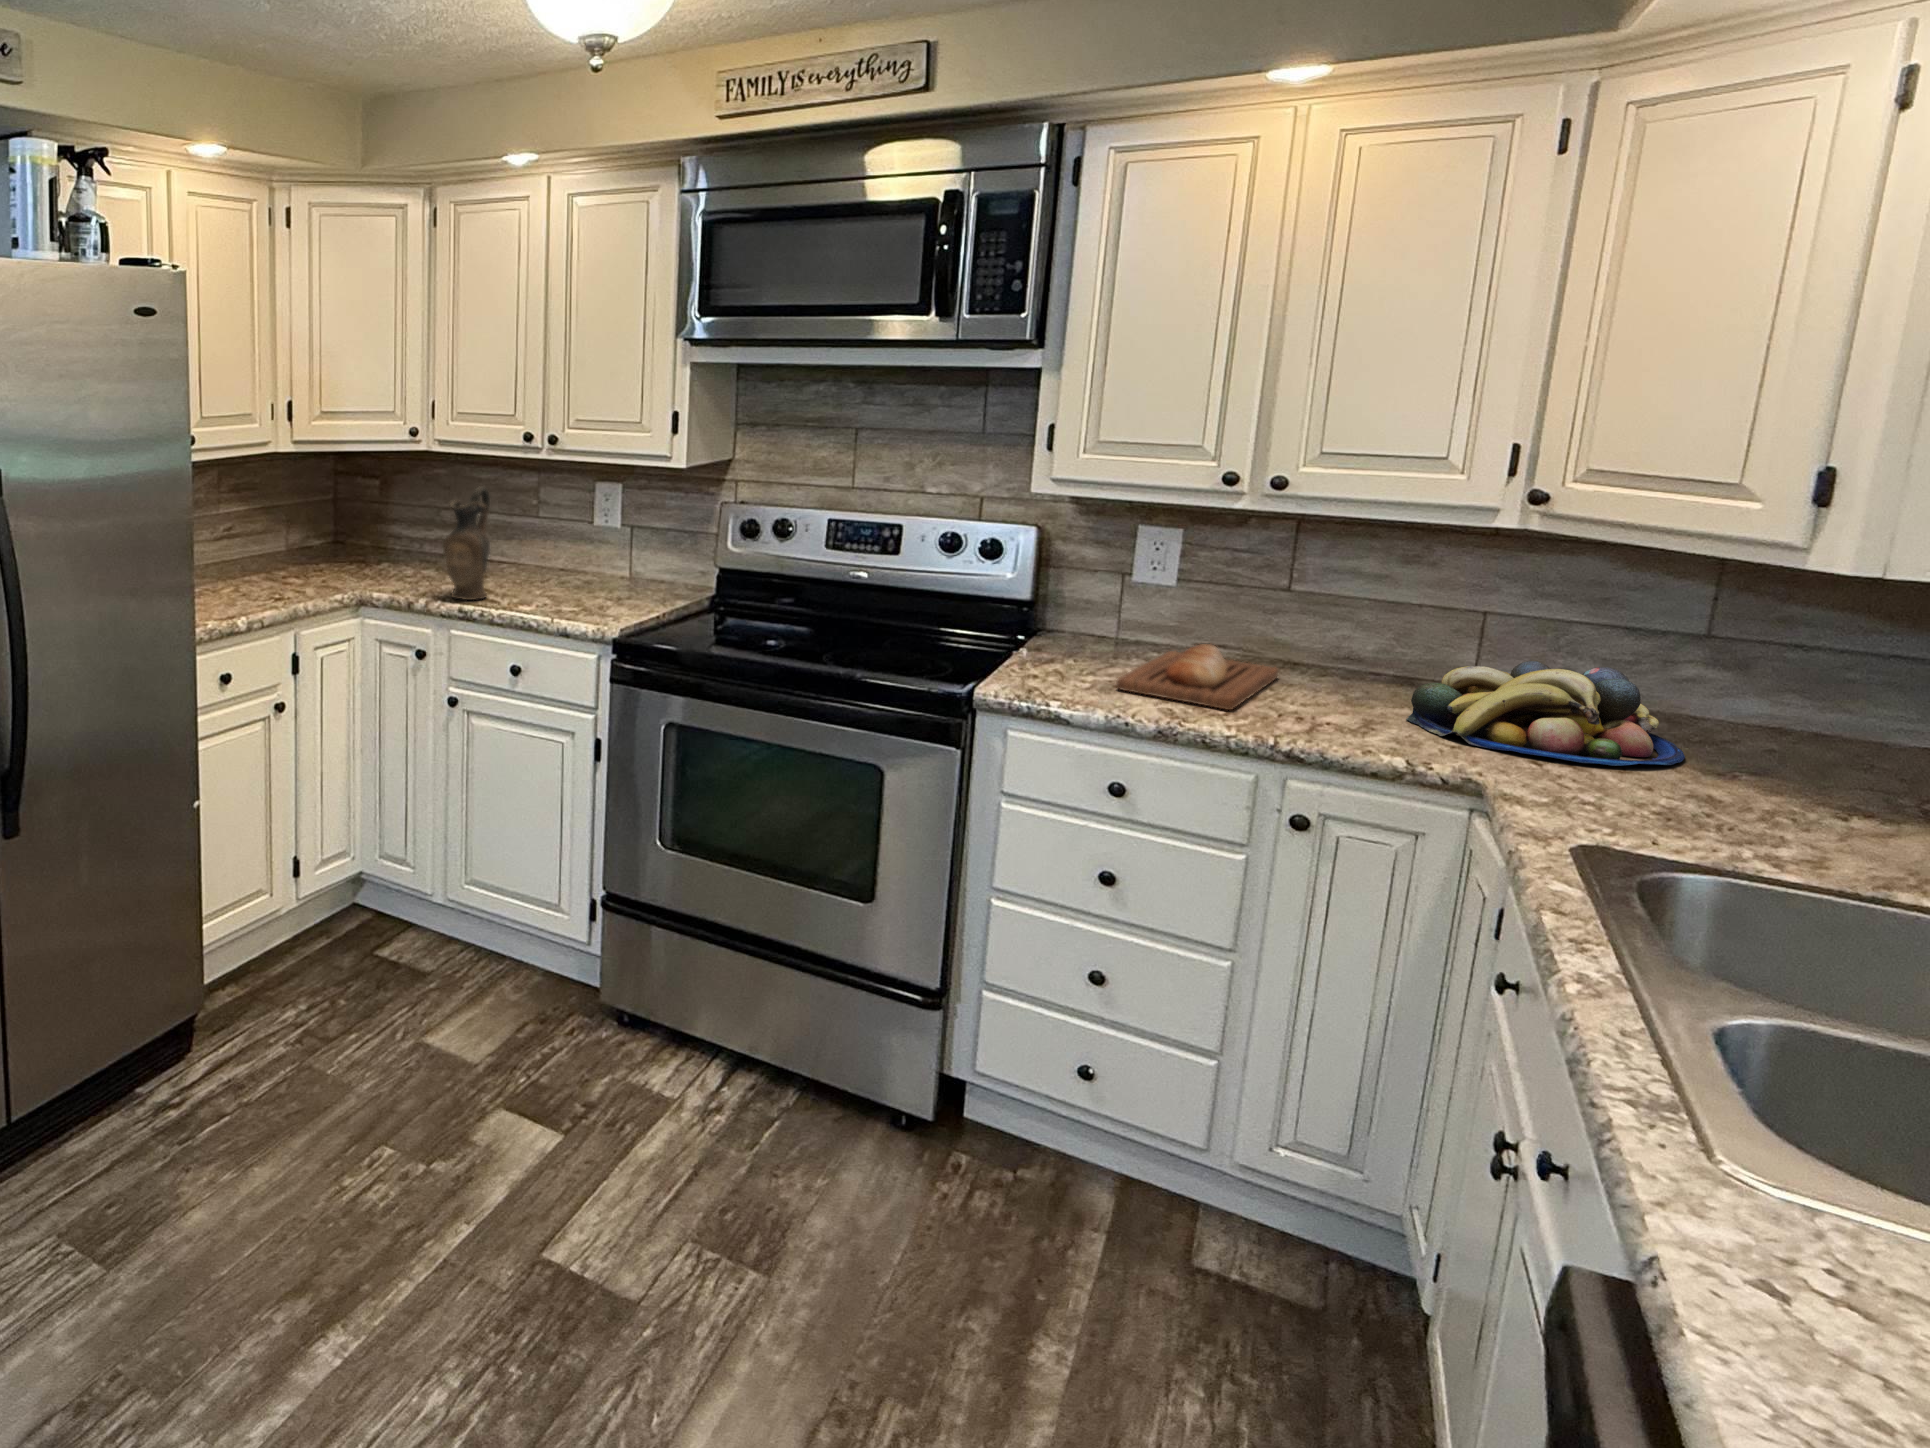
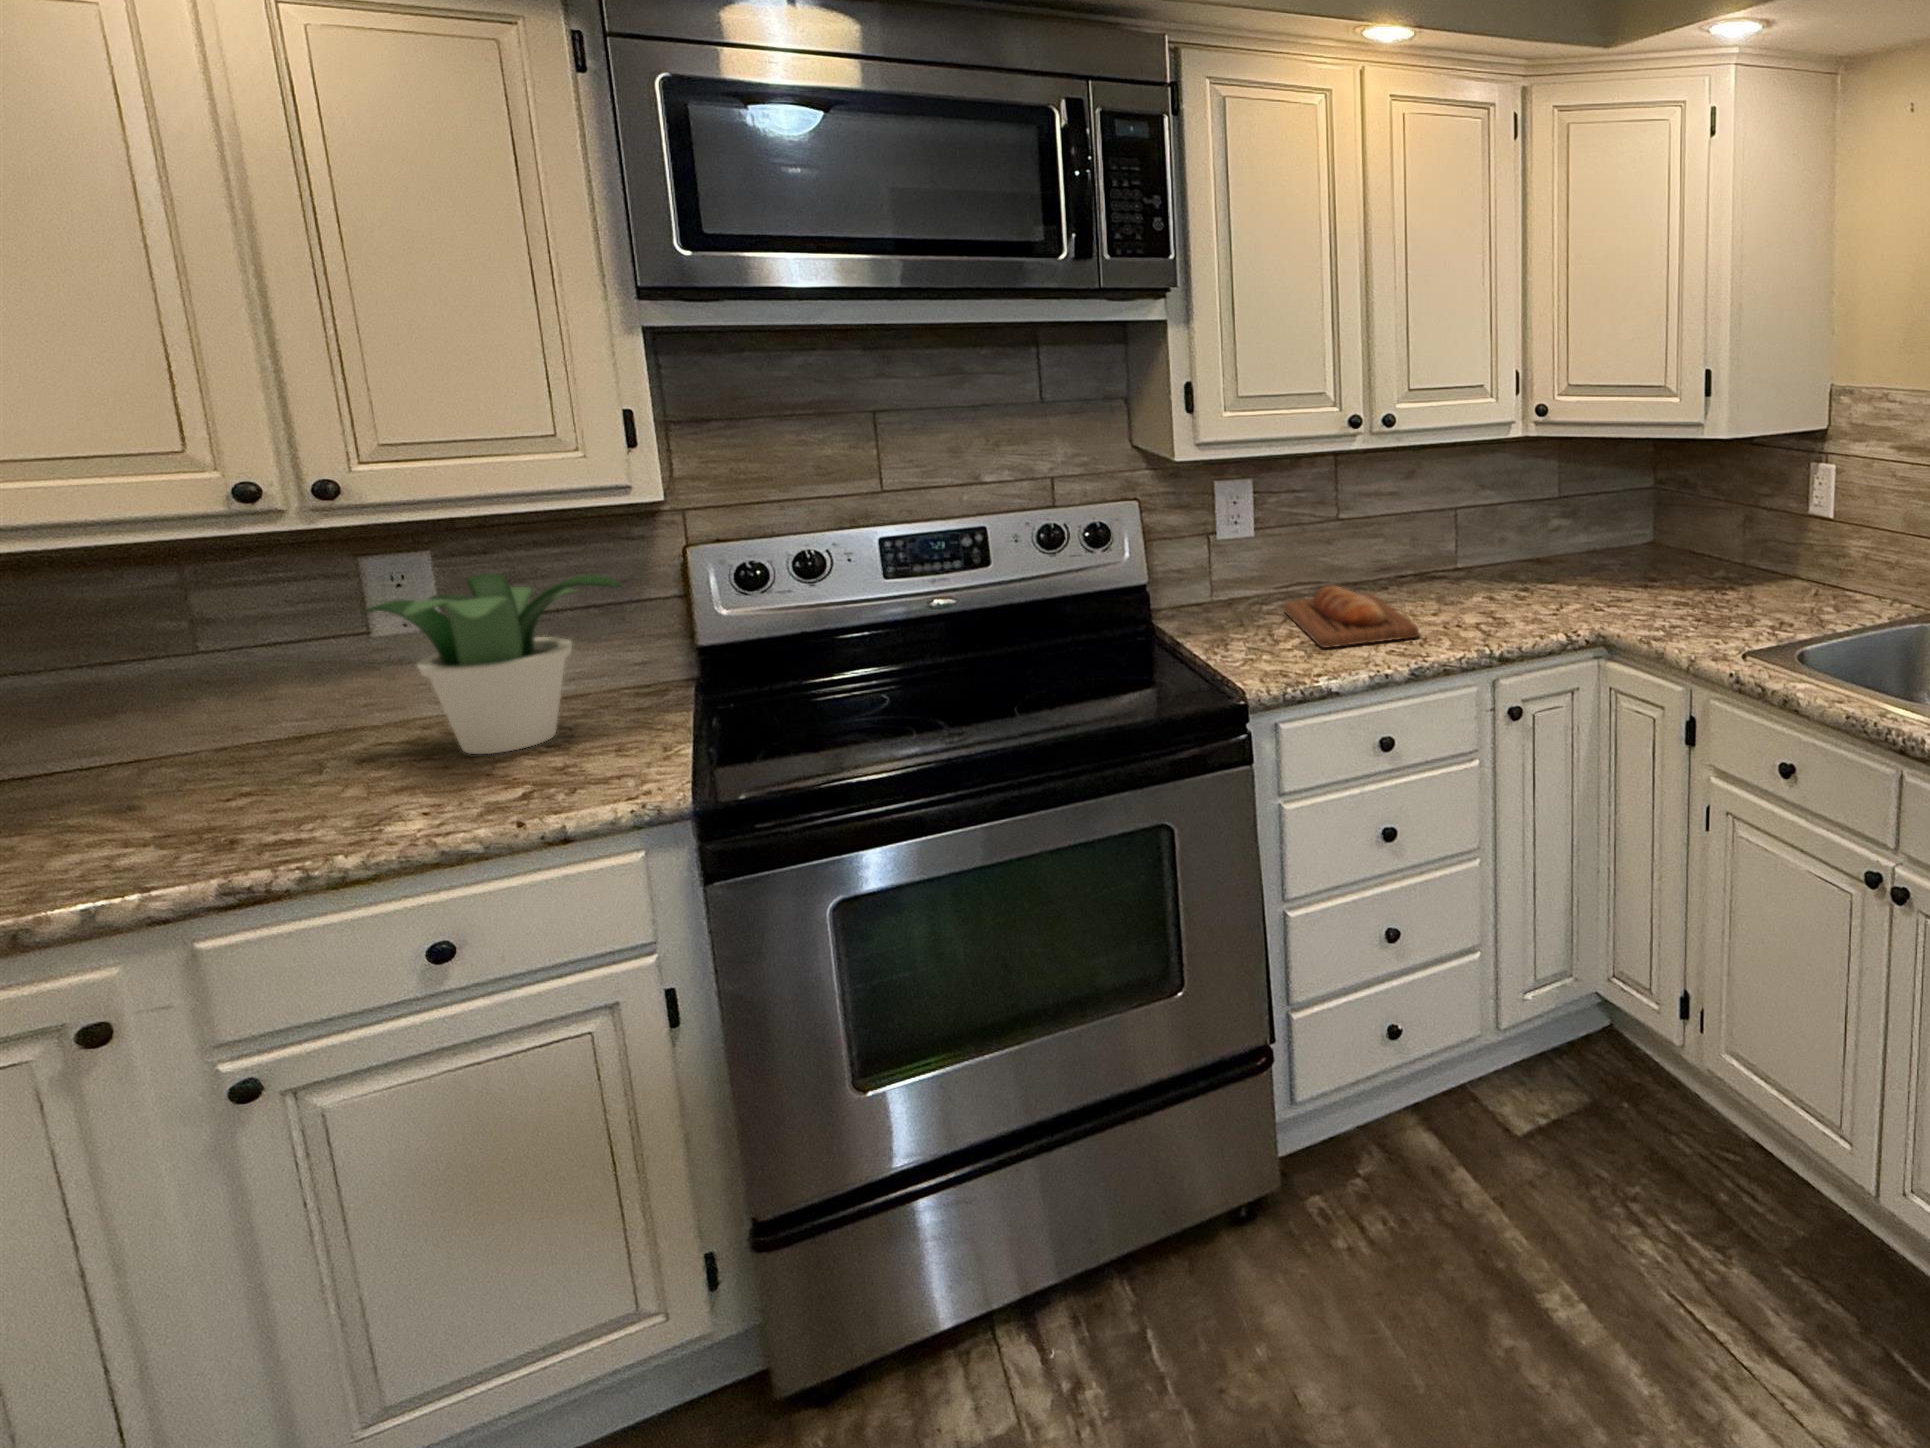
ceramic pitcher: present [443,486,490,600] -> none [81,601,238,863]
potted plant: none [566,501,661,599] -> present [363,574,621,754]
fruit bowl: present [1406,661,1685,766] -> none [1482,534,1634,612]

